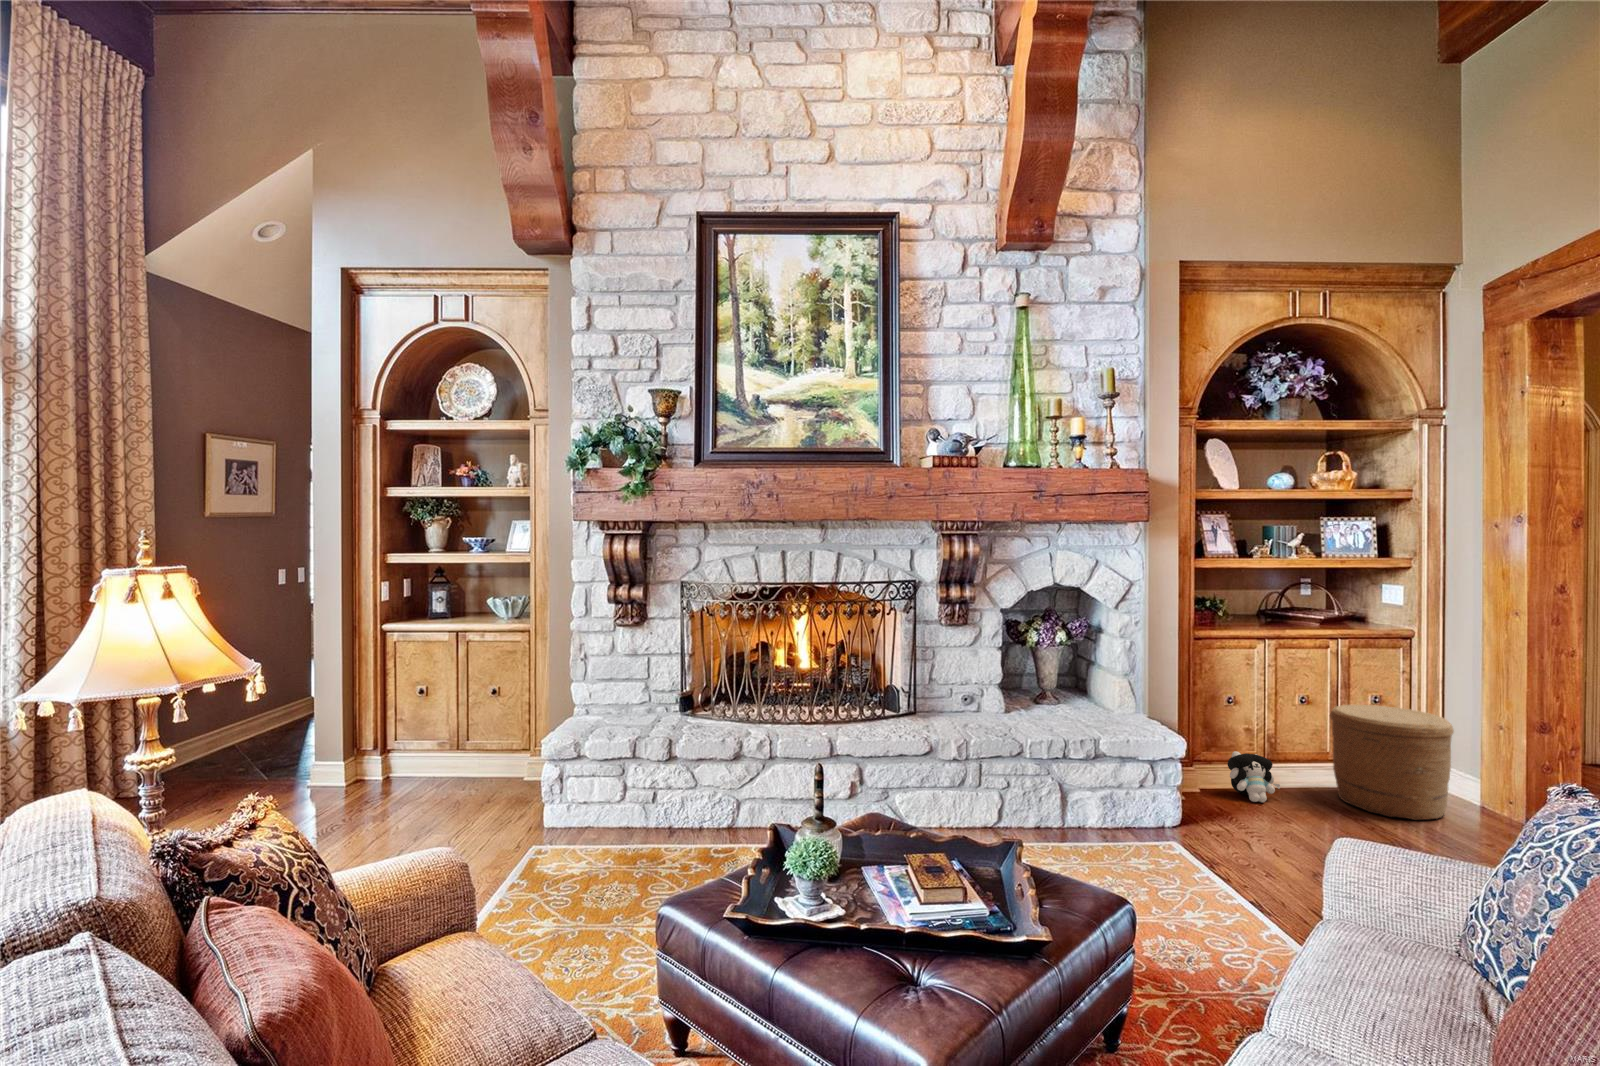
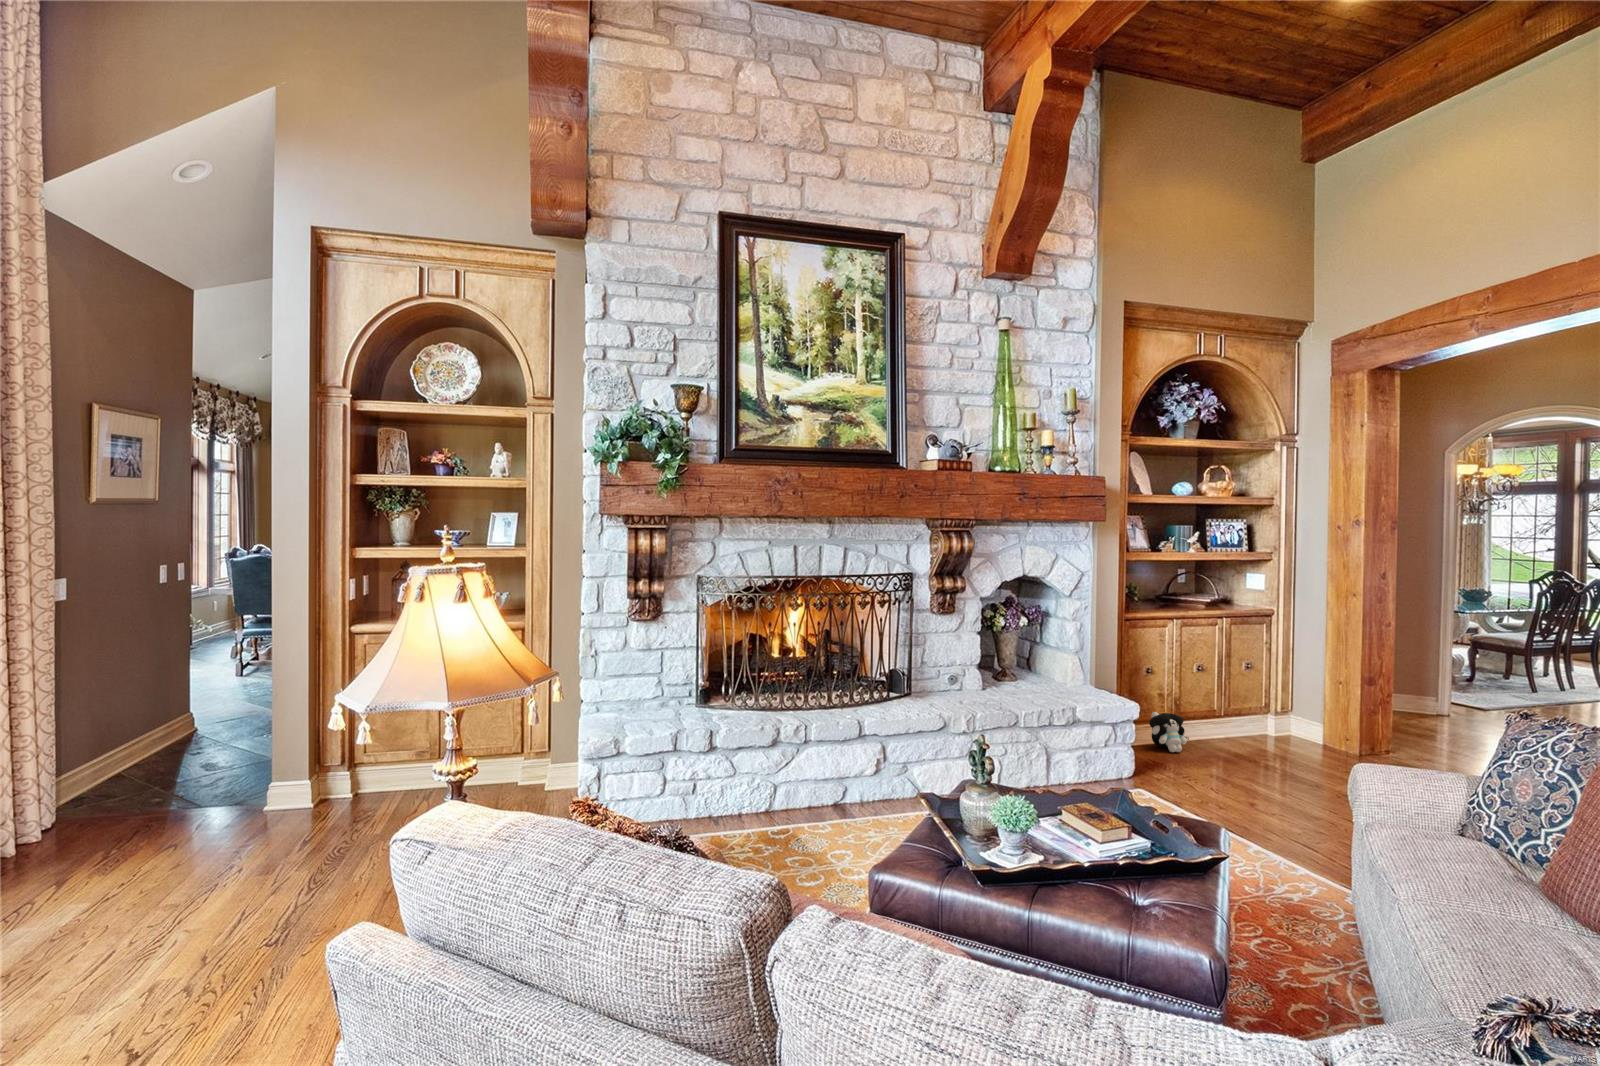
woven basket: present [1330,705,1454,820] -> none [1221,669,1313,758]

